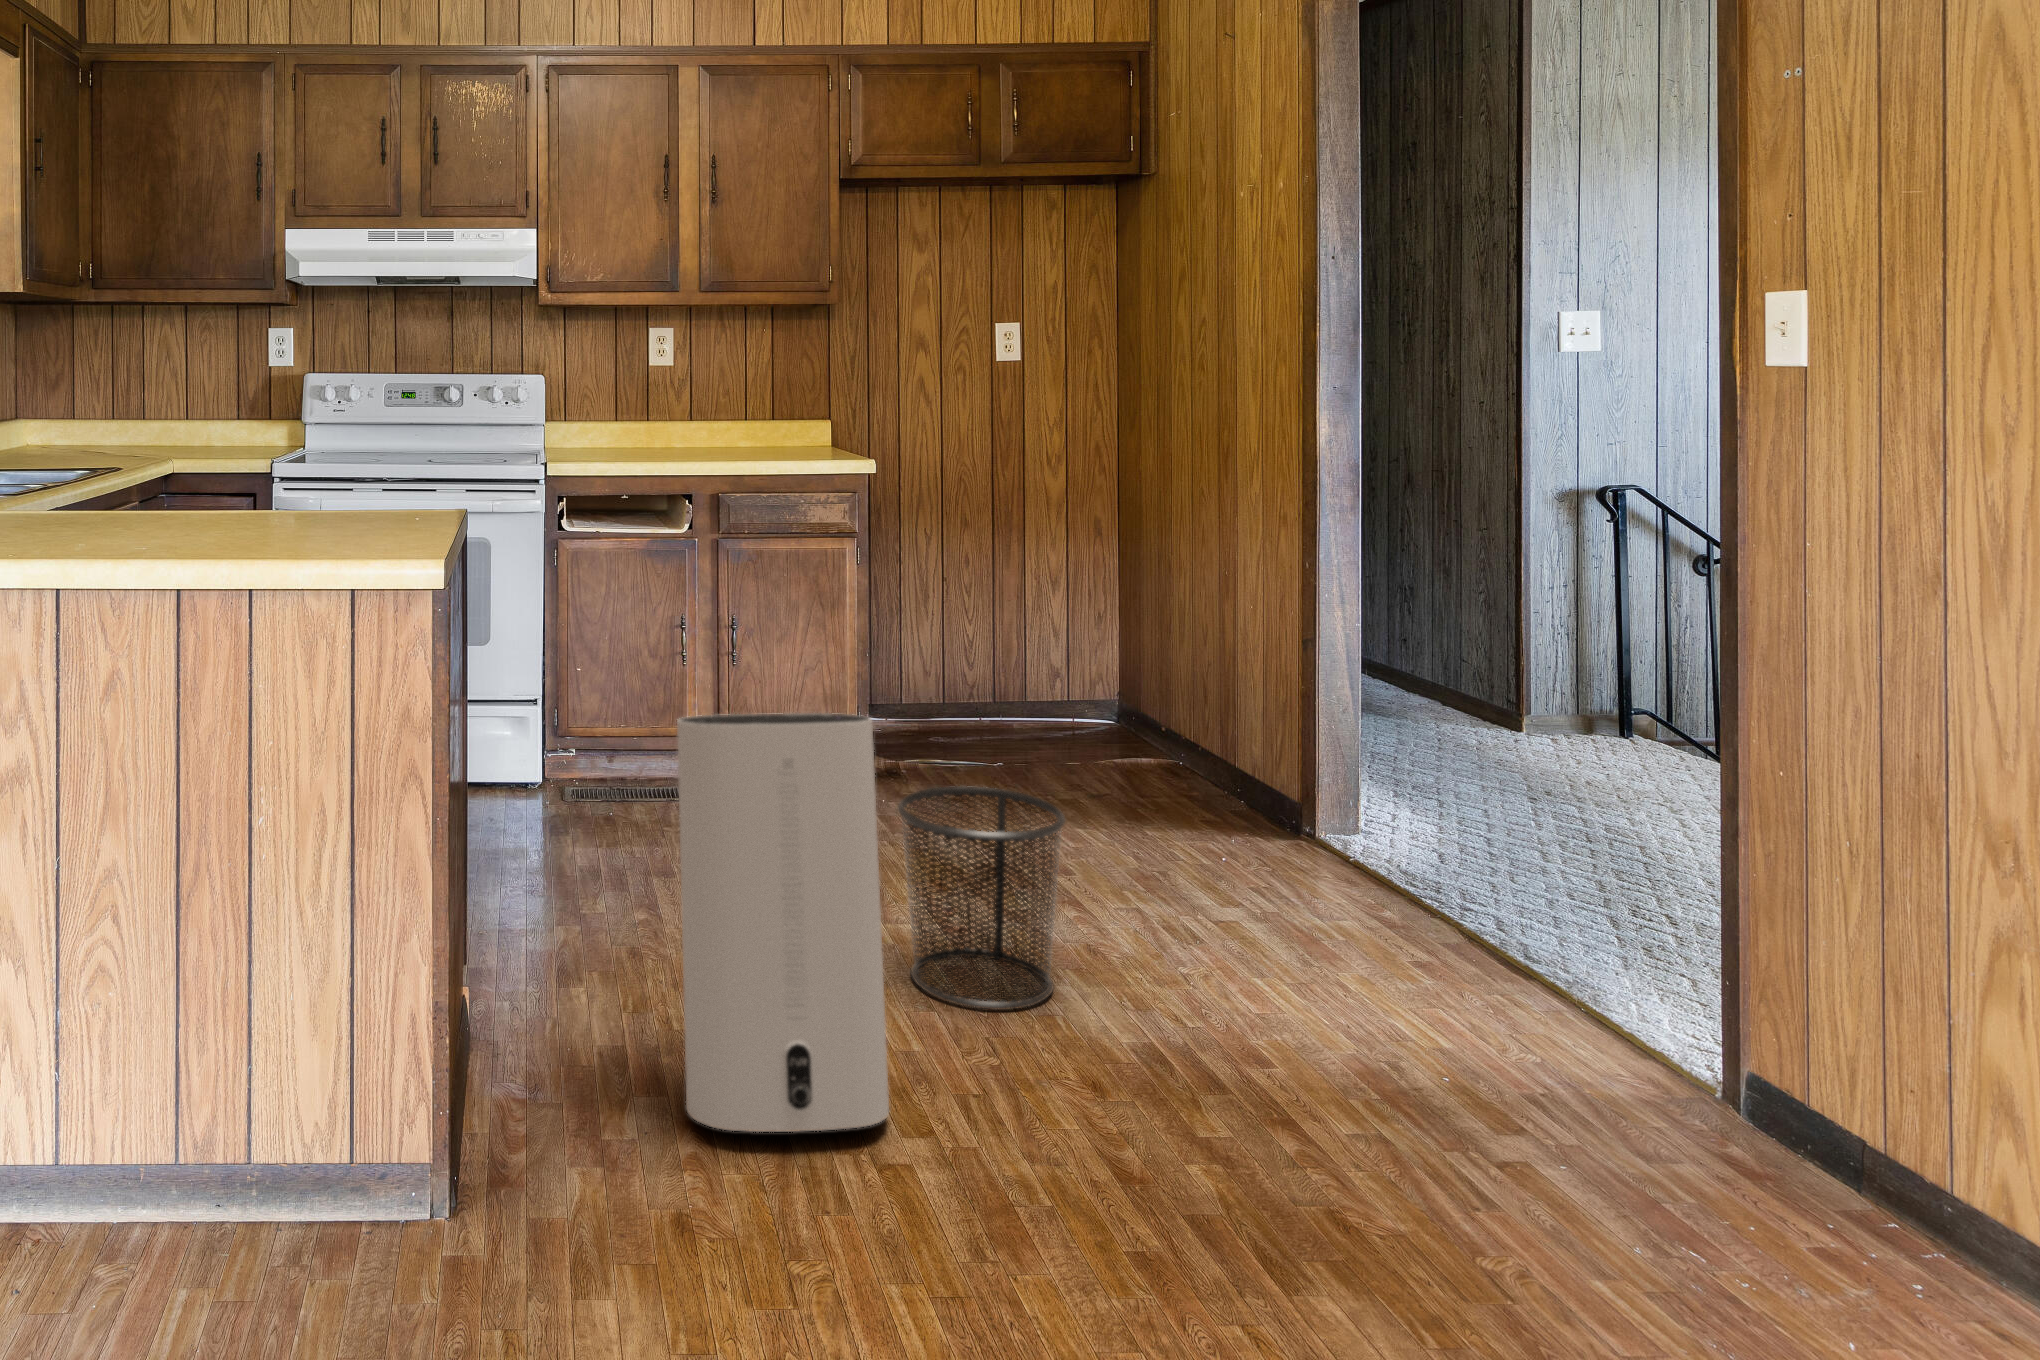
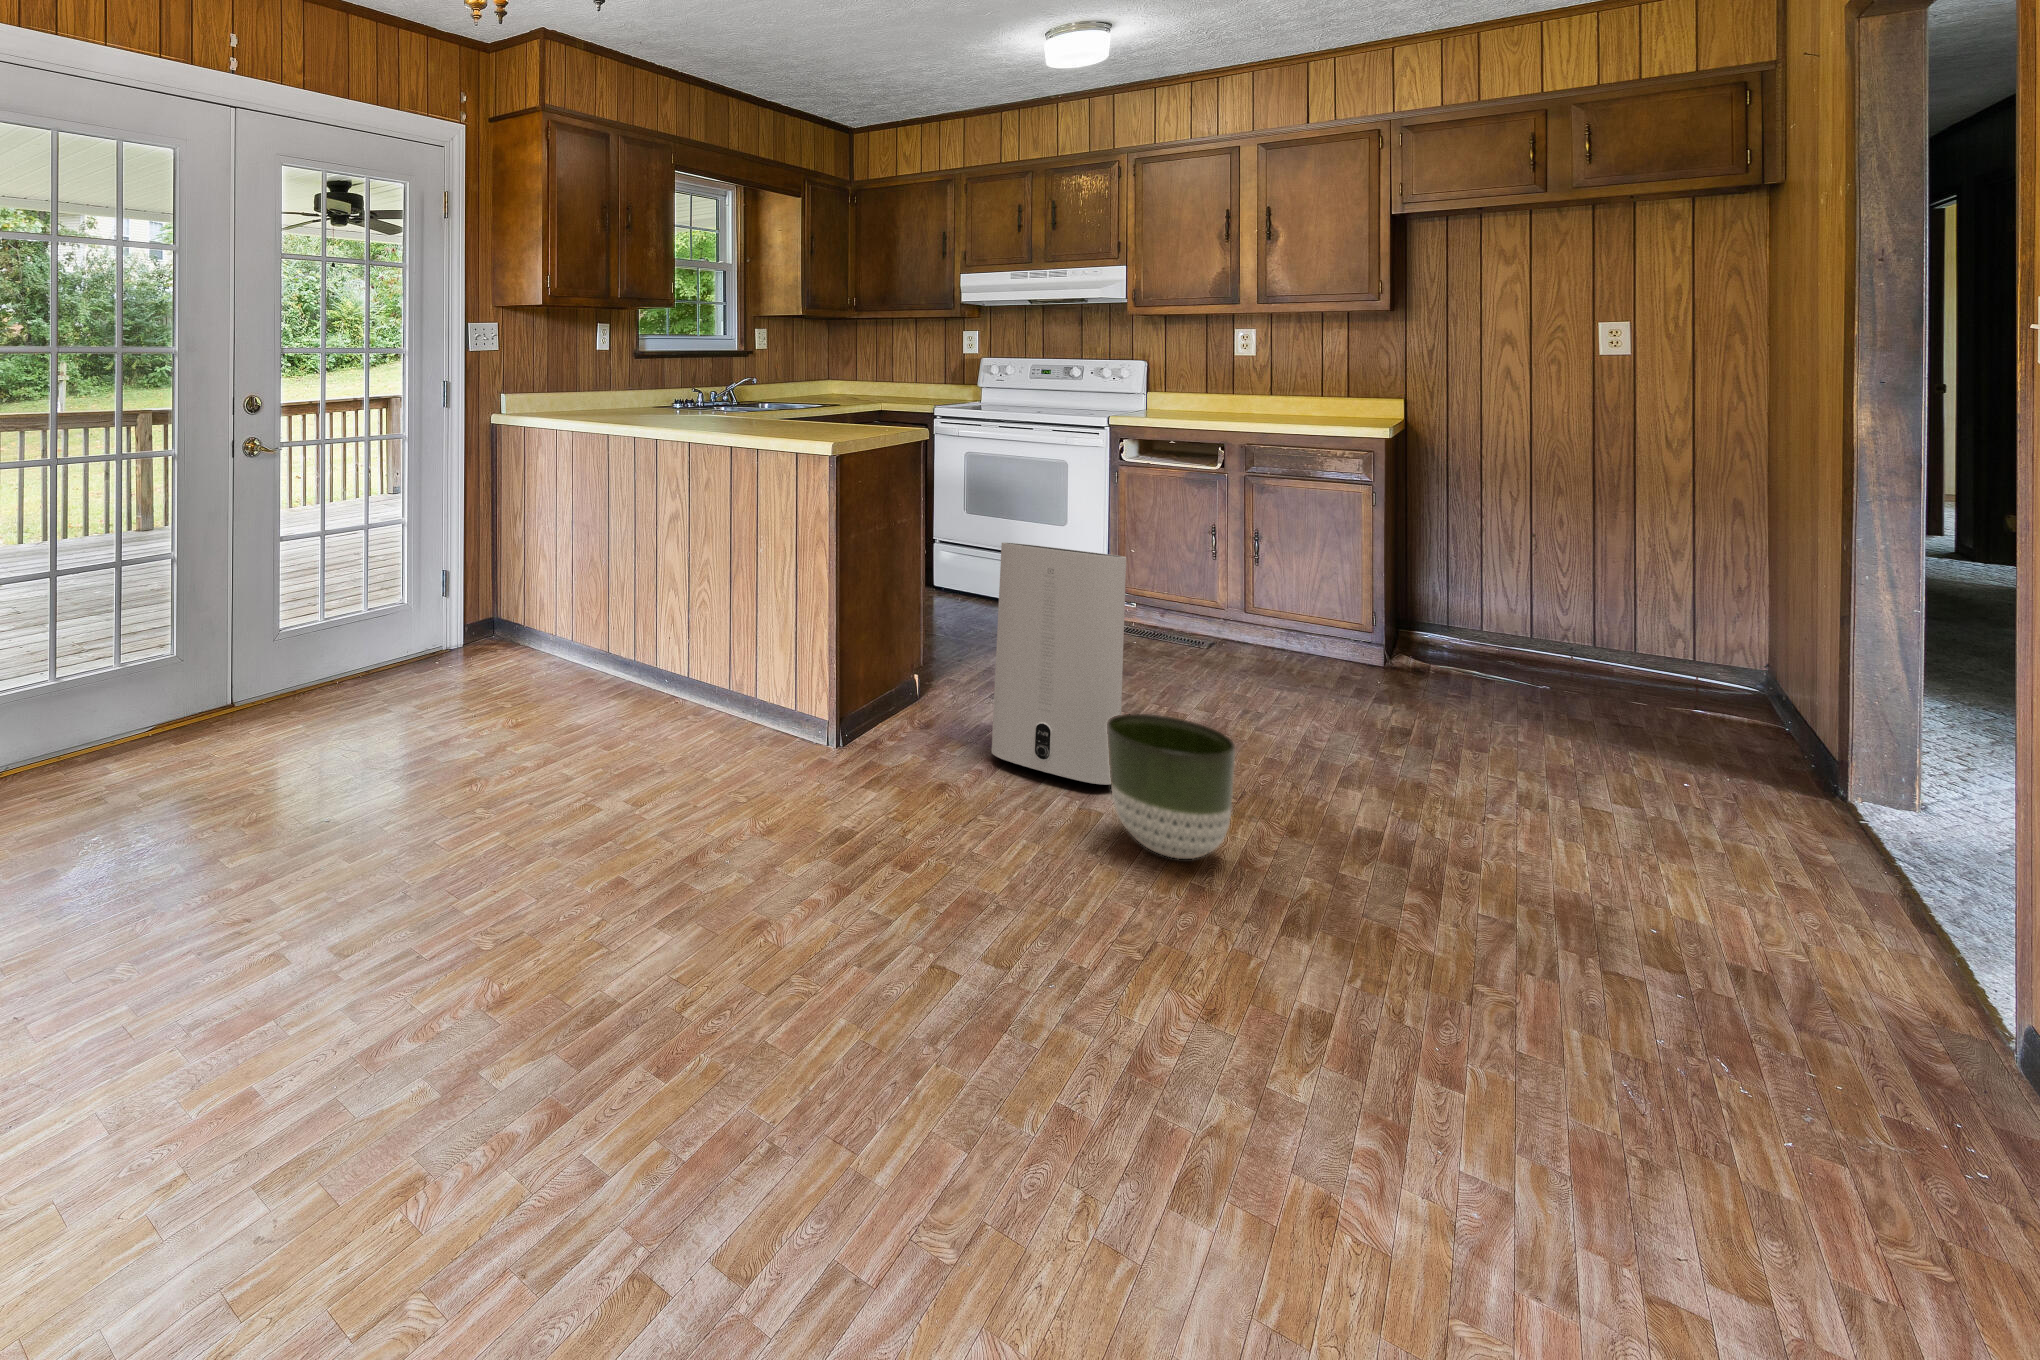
waste bin: present [897,786,1065,1010] -> none [1221,634,1361,786]
planter: none [966,980,1156,1230] -> present [1107,714,1235,859]

